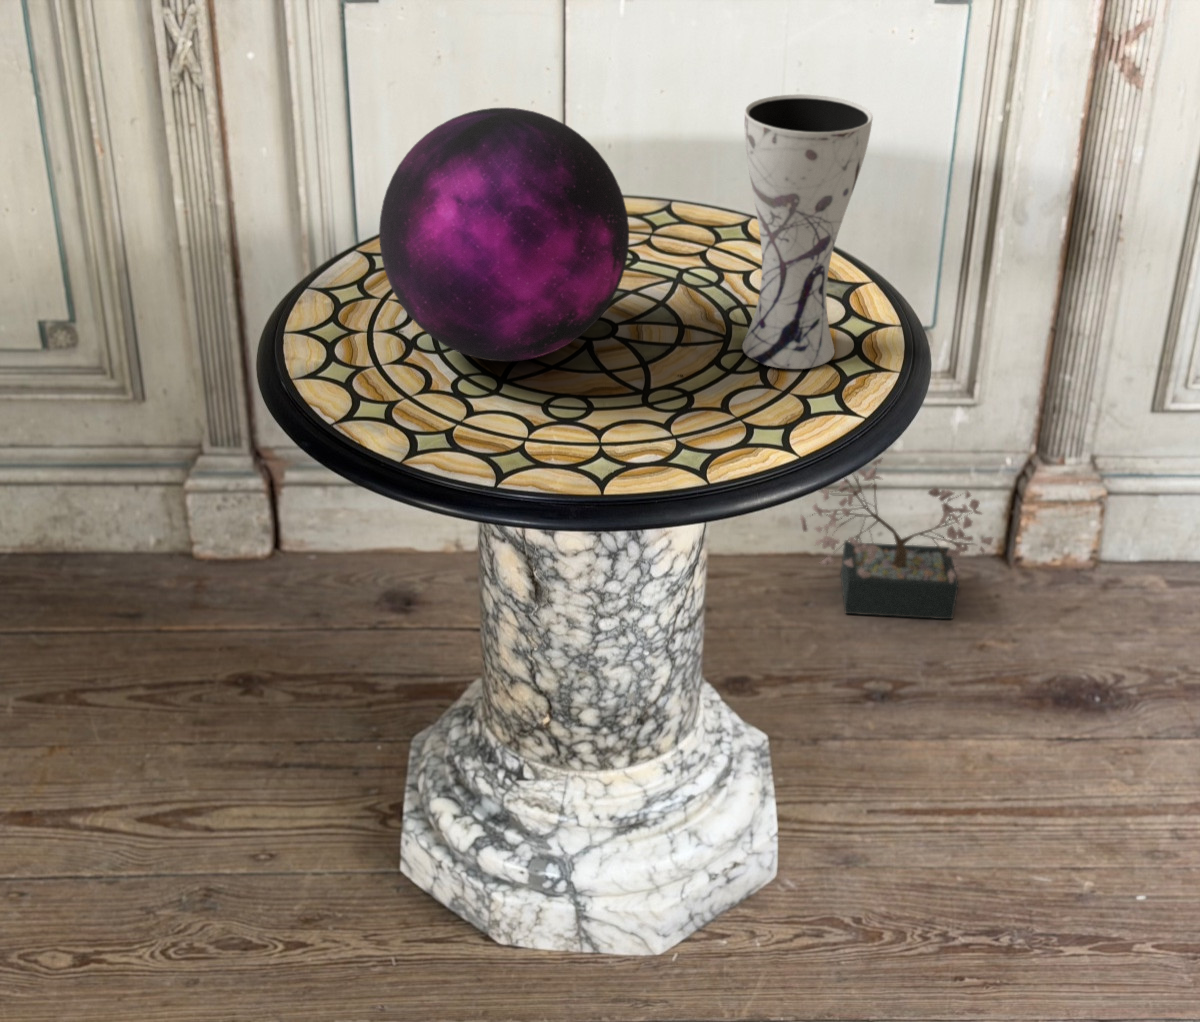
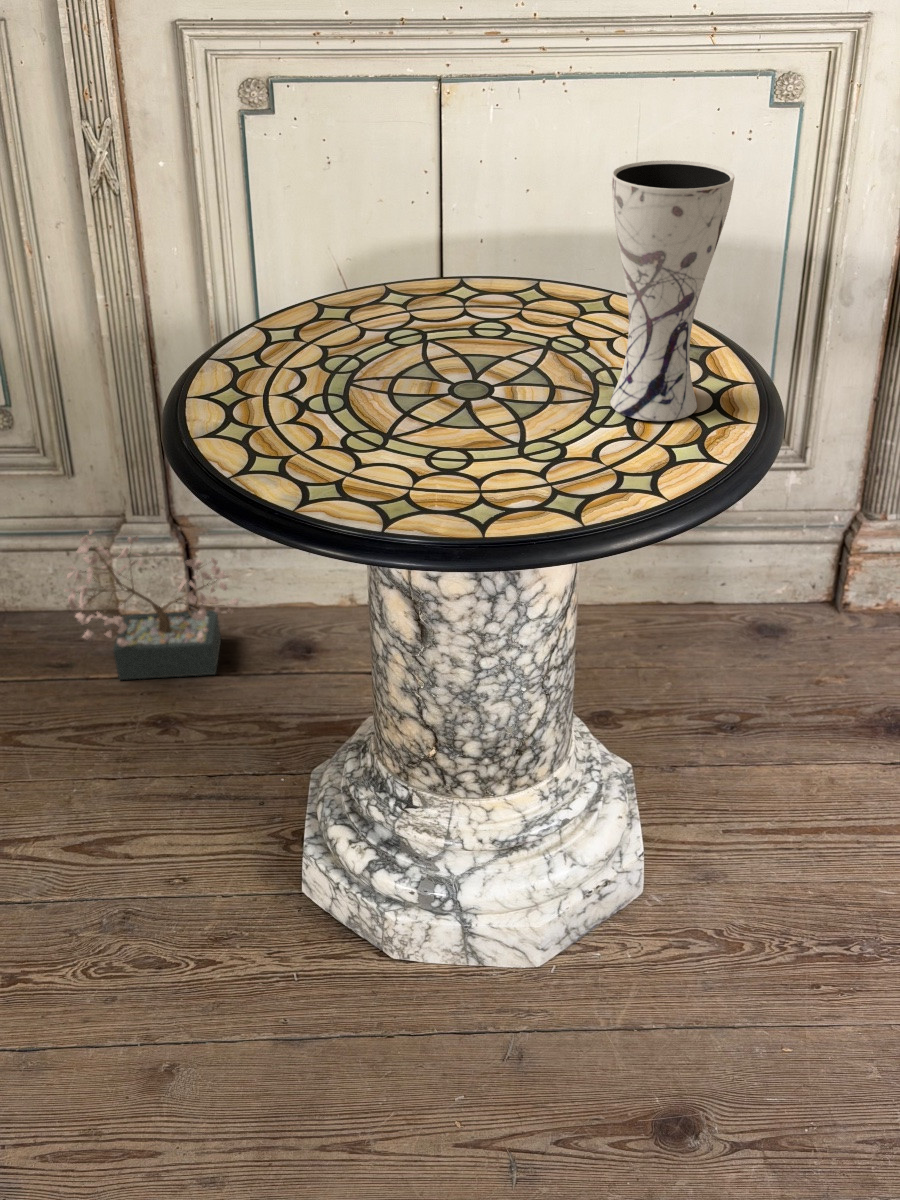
decorative orb: present [379,108,629,361] -> none [271,177,504,418]
decorative plant: present [800,458,993,619] -> present [65,529,239,680]

